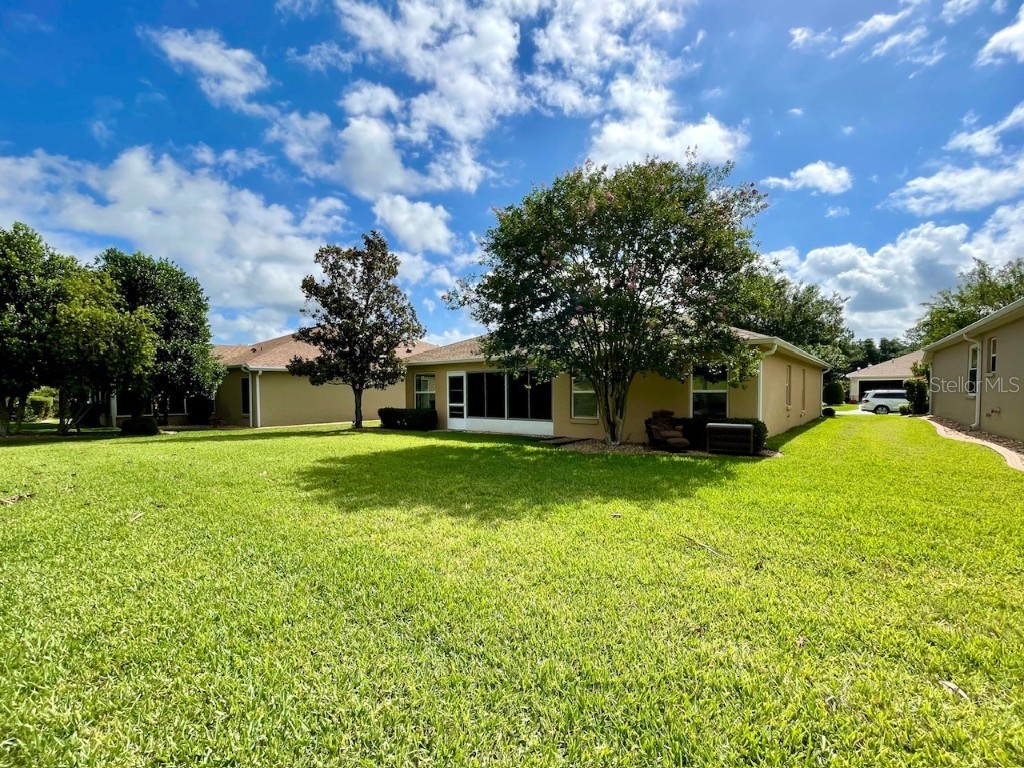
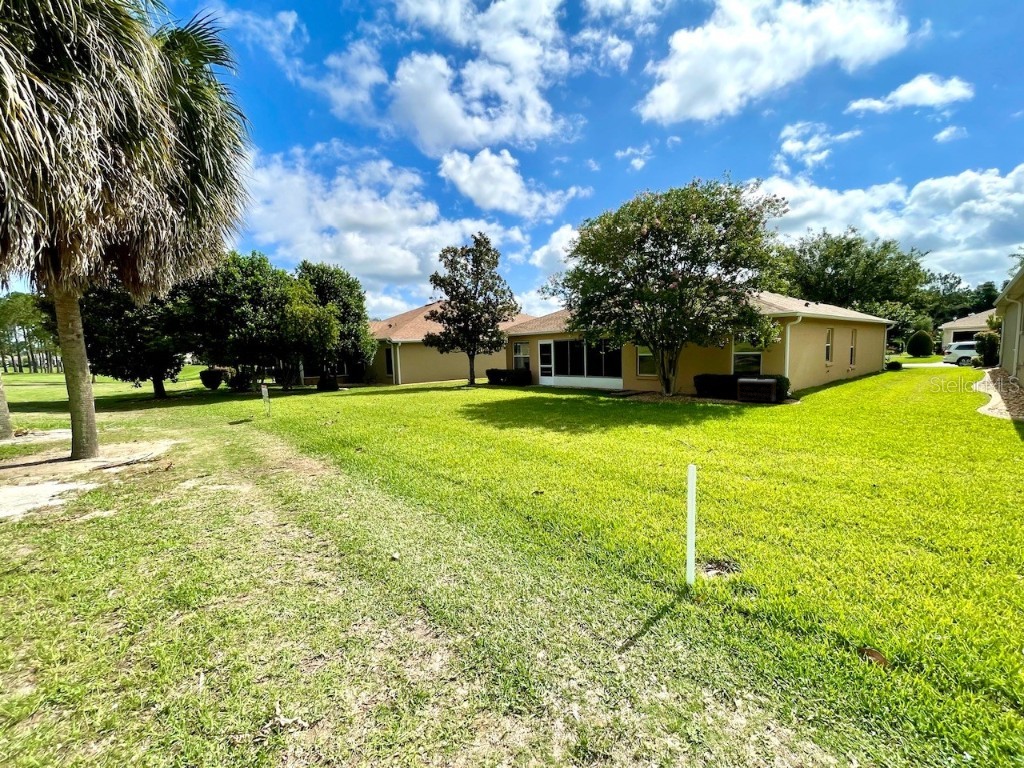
lounge chair: present [650,409,690,452] -> none [695,368,724,401]

